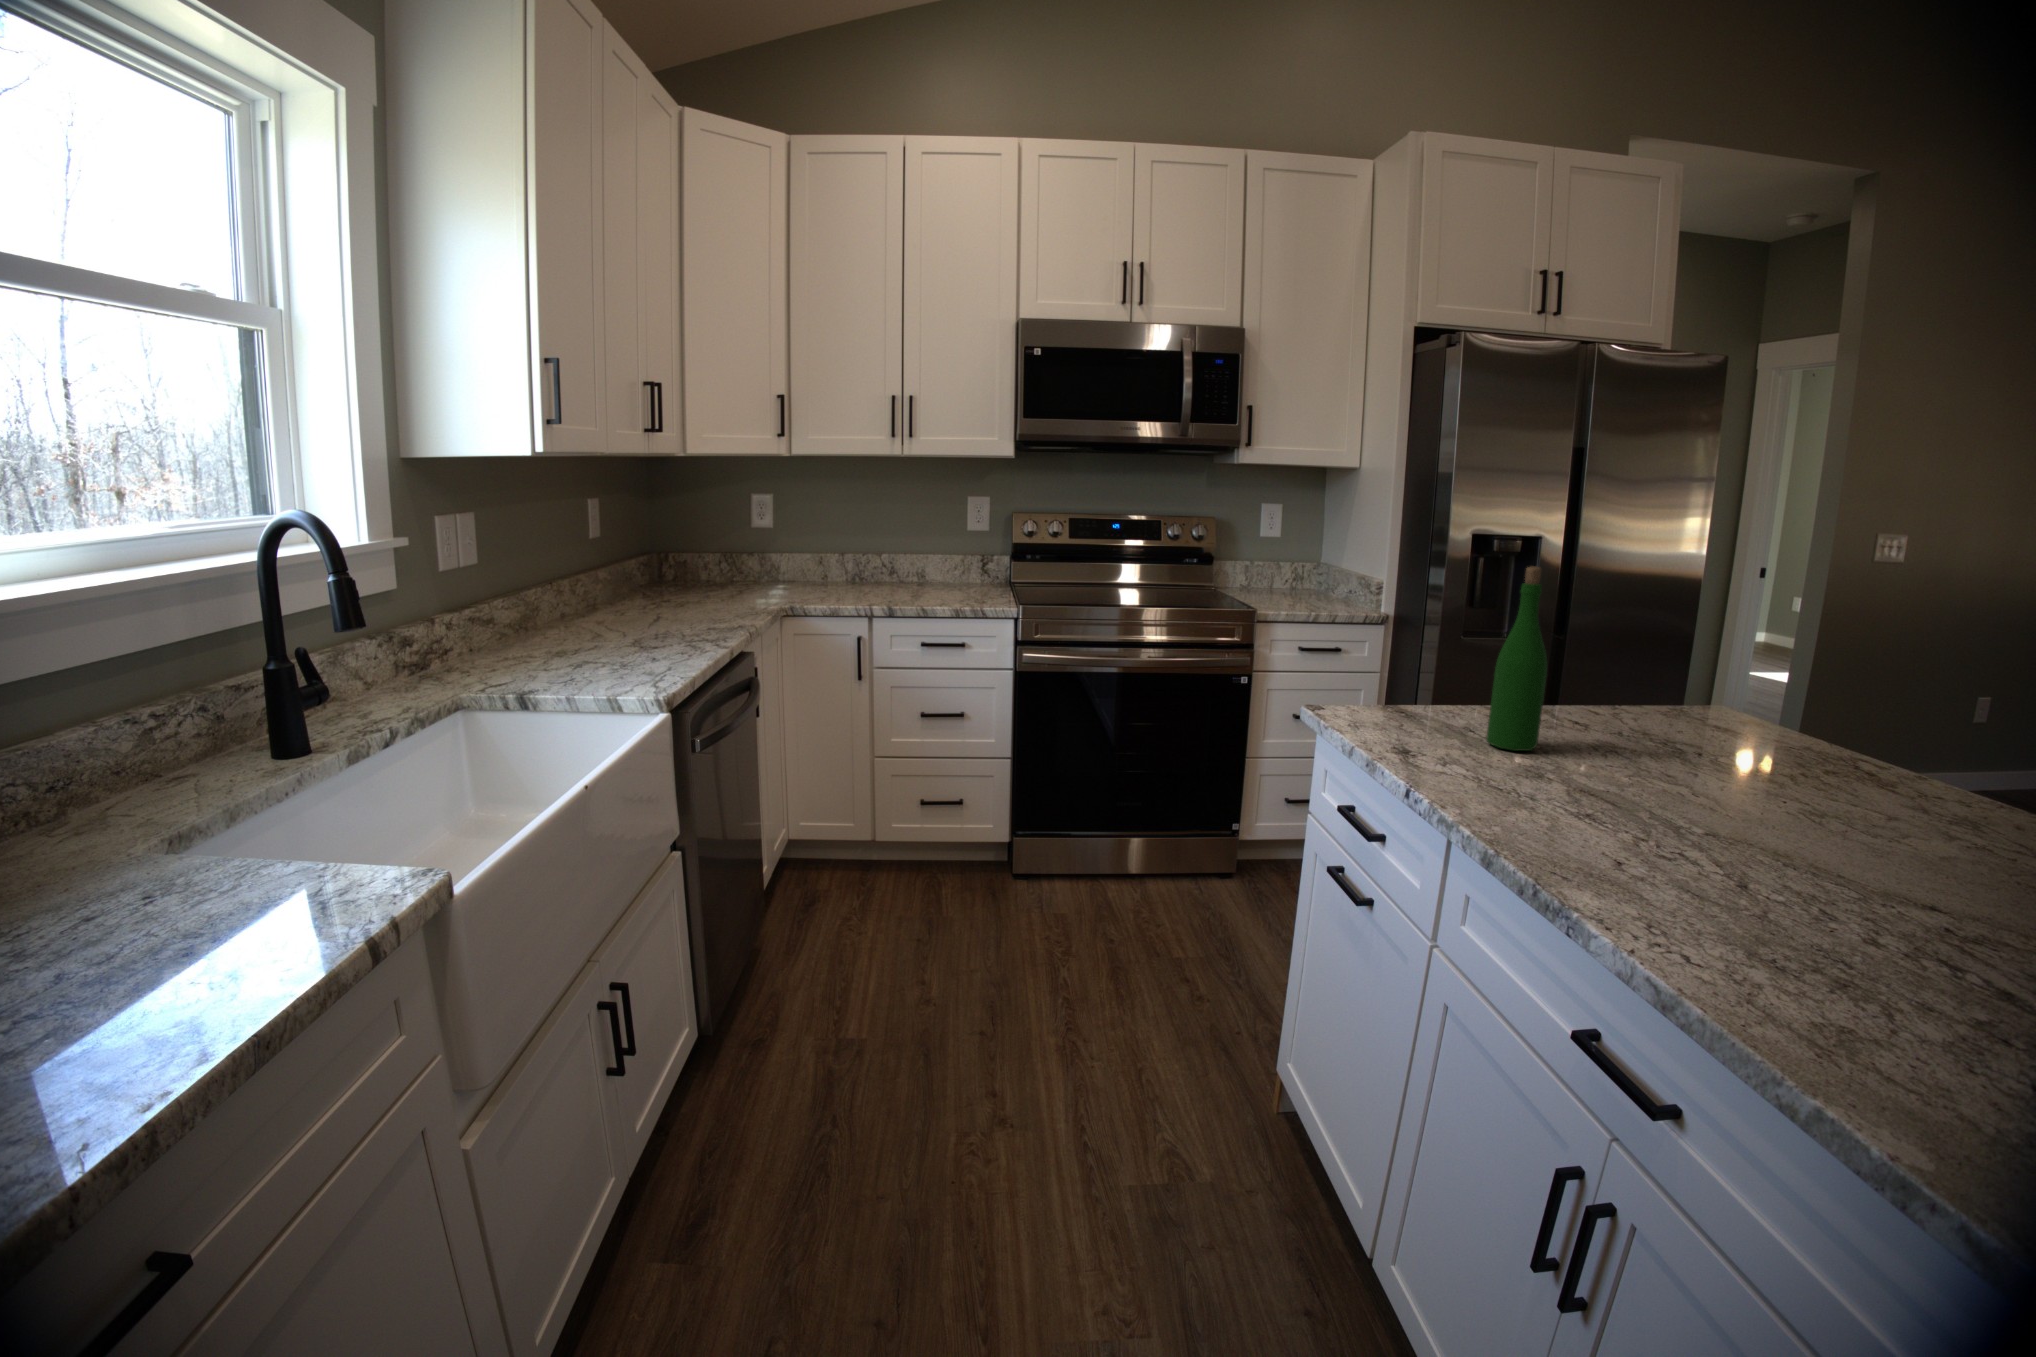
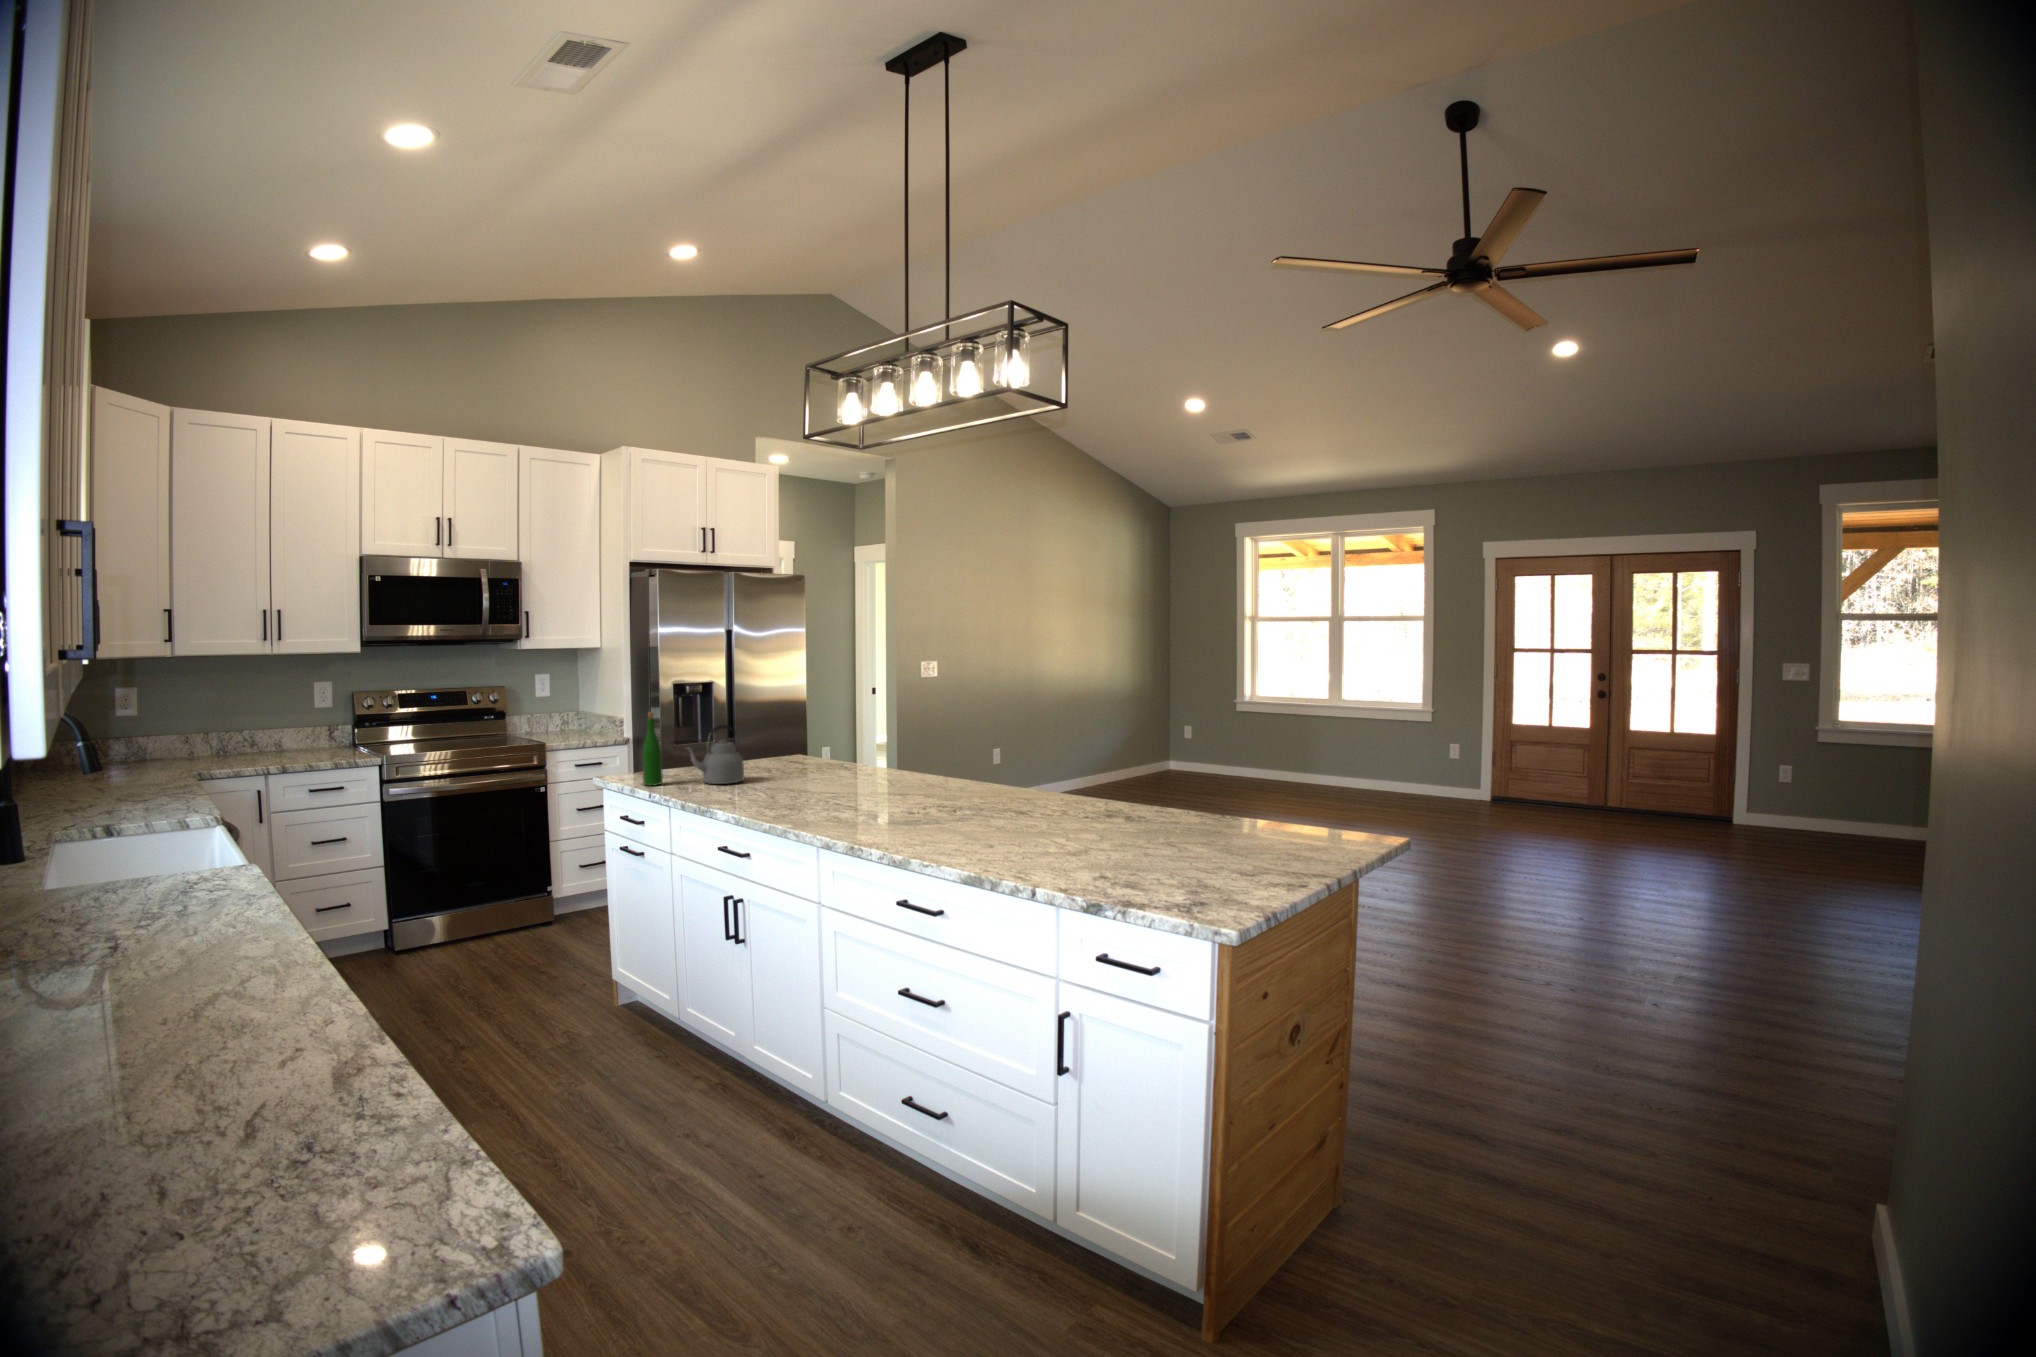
kettle: none [1616,617,1786,780] -> present [686,725,744,784]

